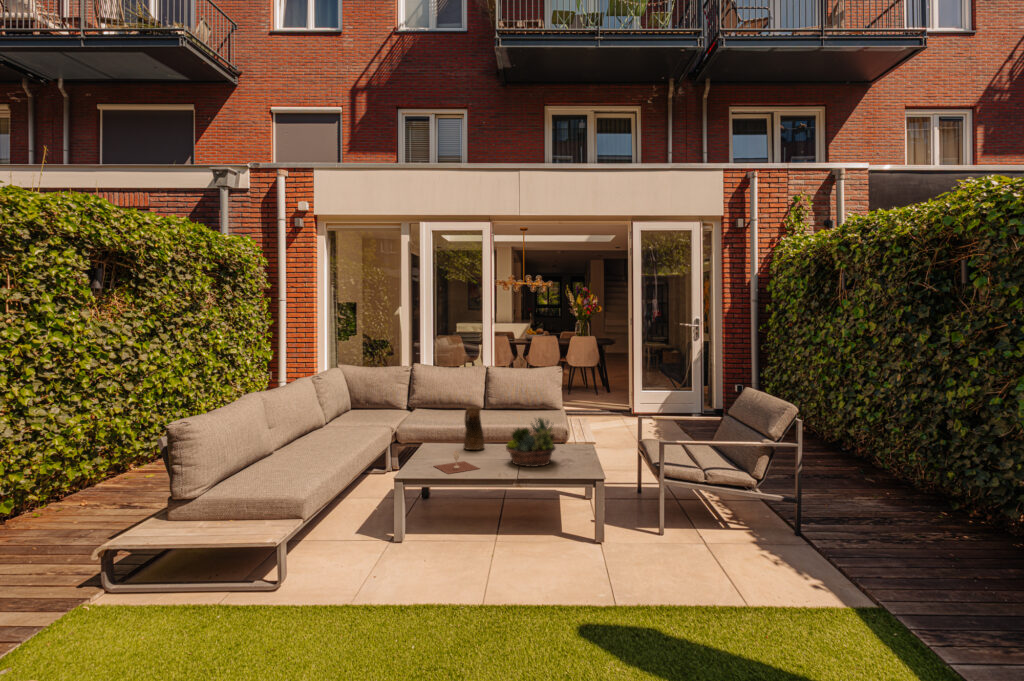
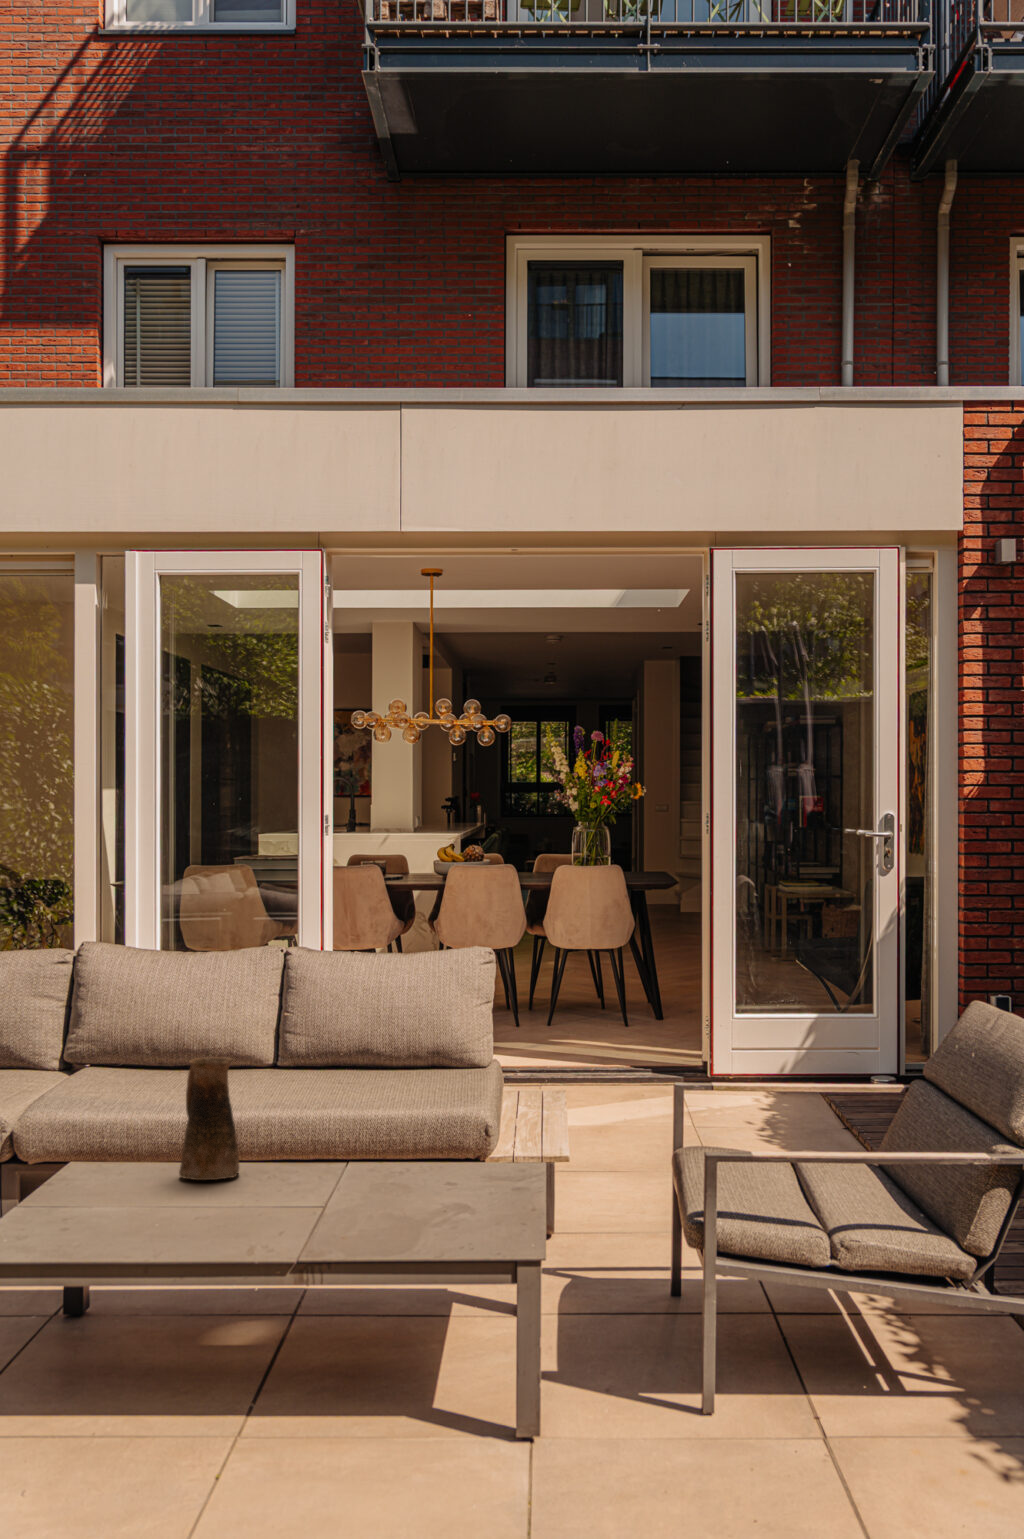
succulent planter: present [506,418,556,467] -> none [281,1082,424,1225]
wine glass: present [435,451,479,474] -> none [72,1183,202,1250]

